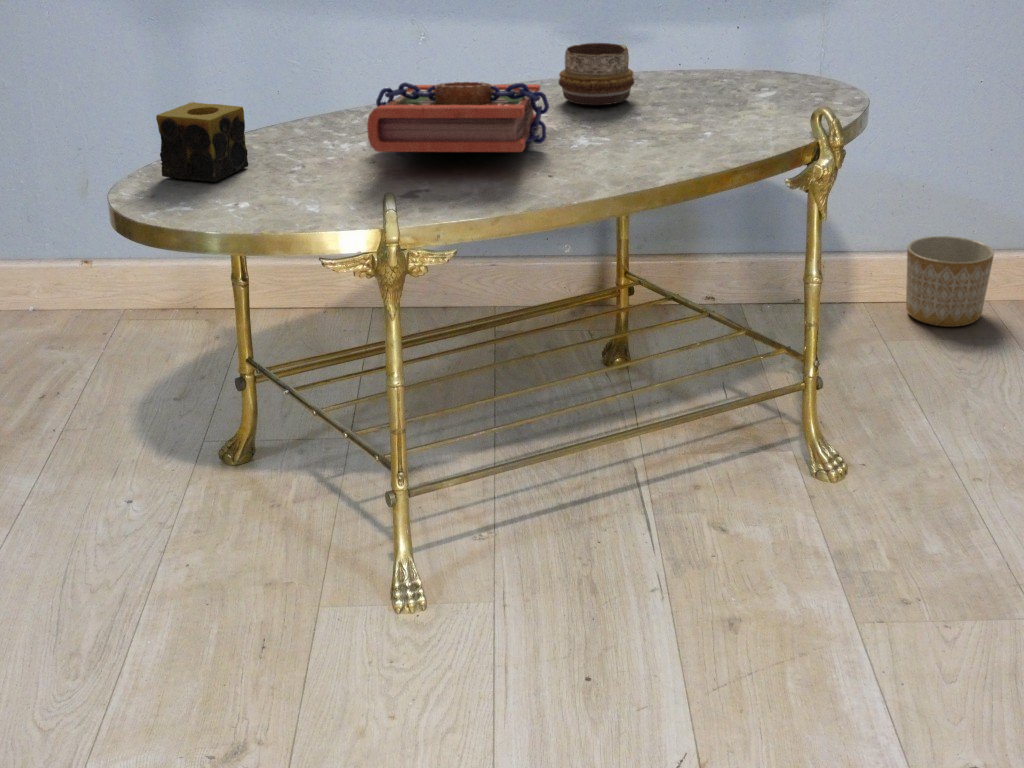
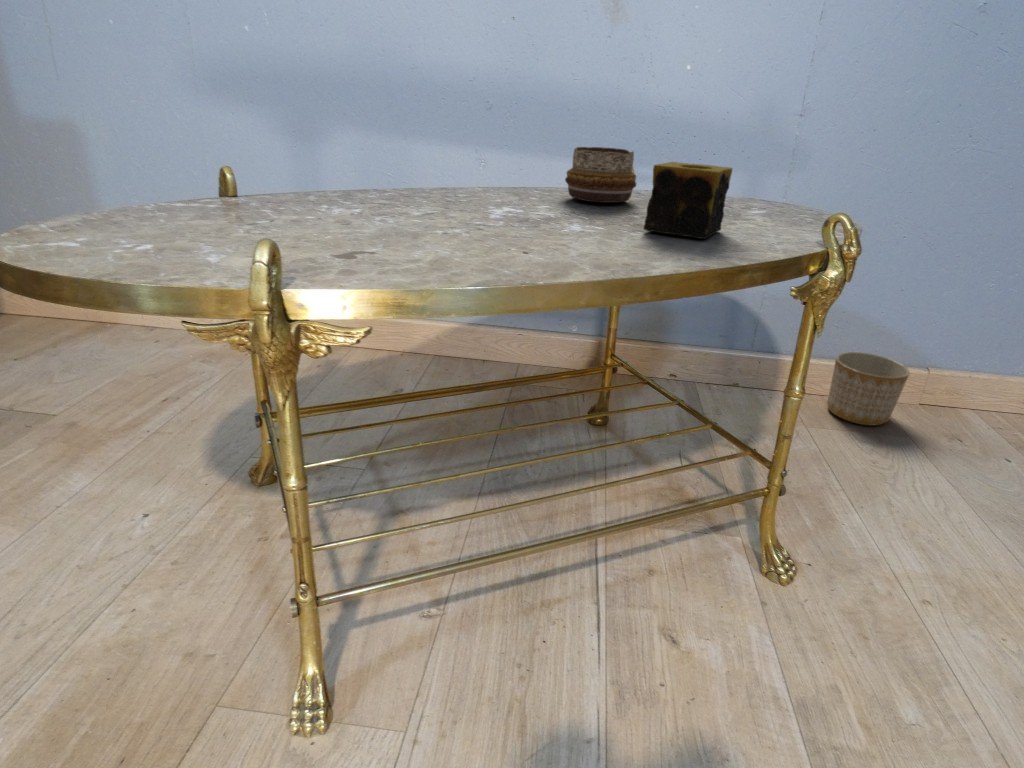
book: present [367,82,549,152] -> none [324,145,543,227]
candle: present [156,102,248,182] -> present [644,162,732,239]

